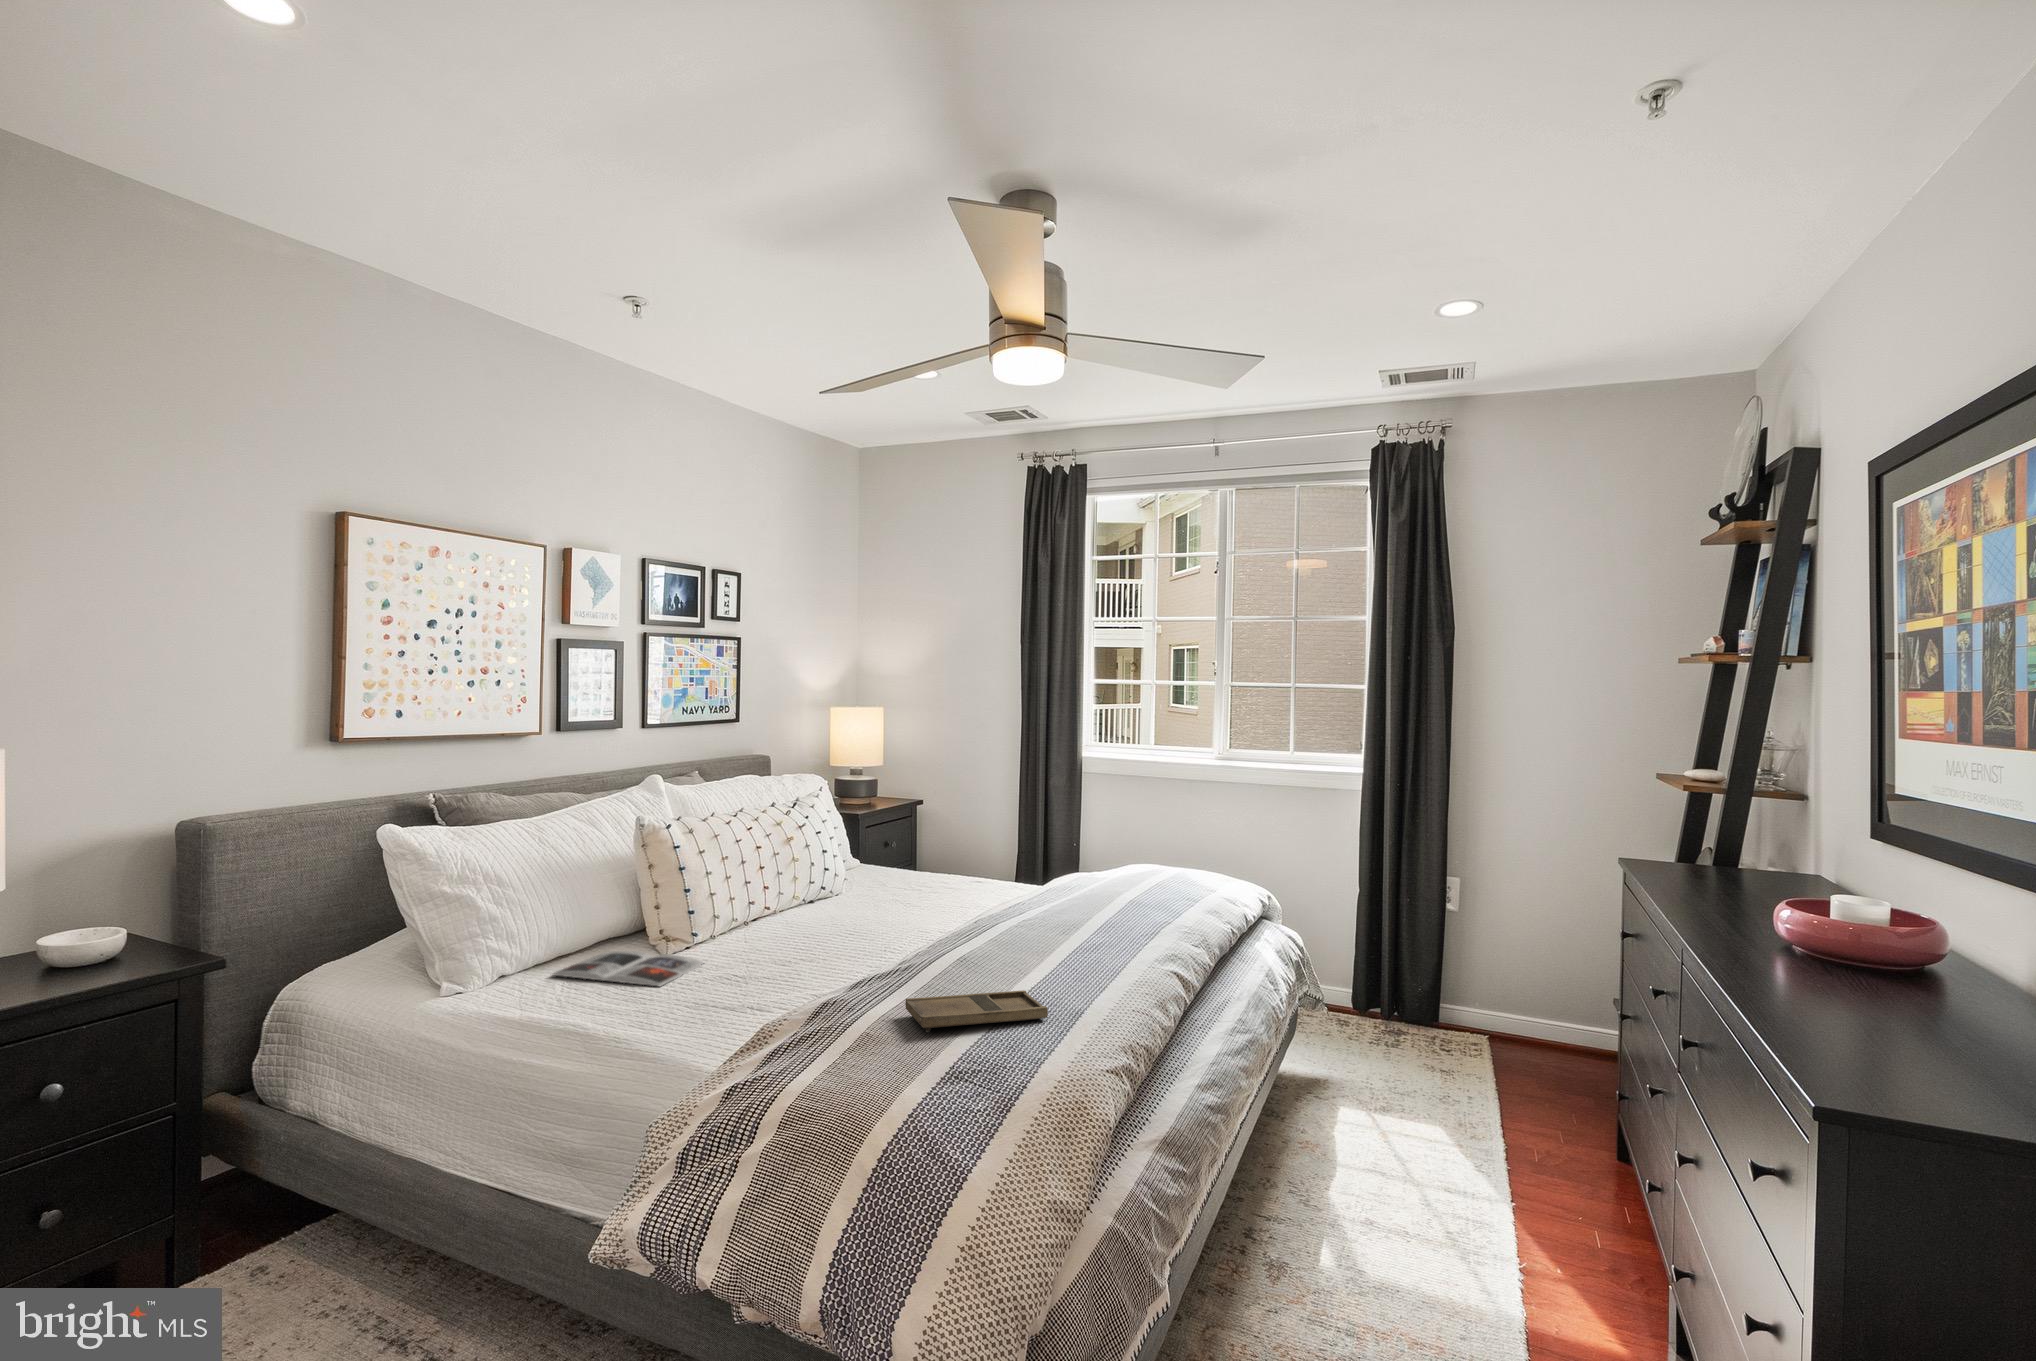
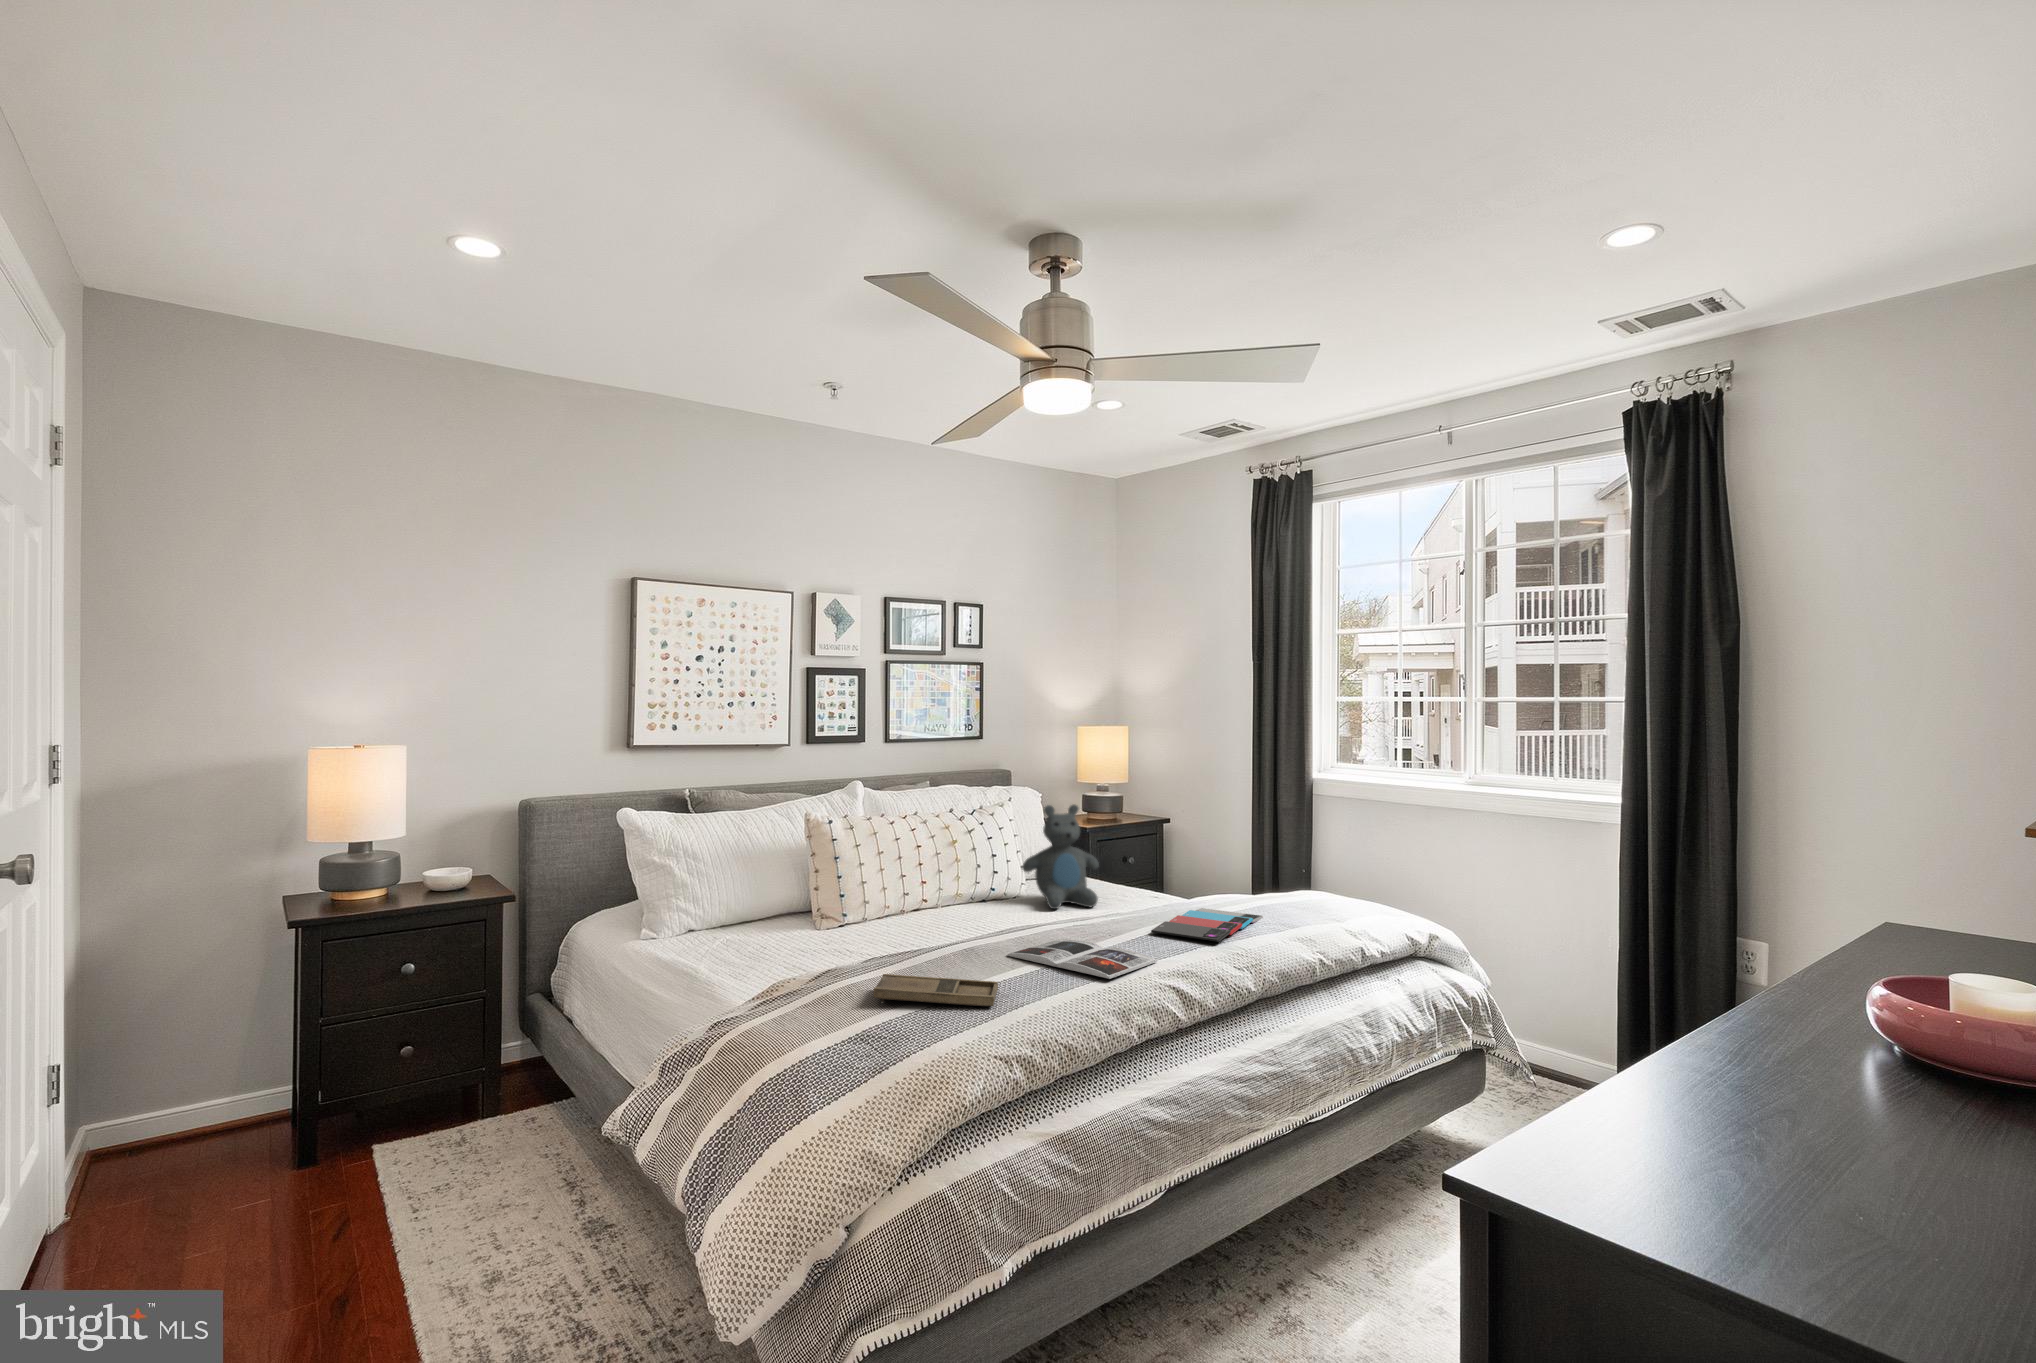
teddy bear: none [861,792,945,903] -> present [1022,805,1099,909]
smartphone: none [1084,890,1156,922] -> present [1151,908,1263,942]
magazine: present [553,951,703,986] -> present [1007,939,1157,979]

